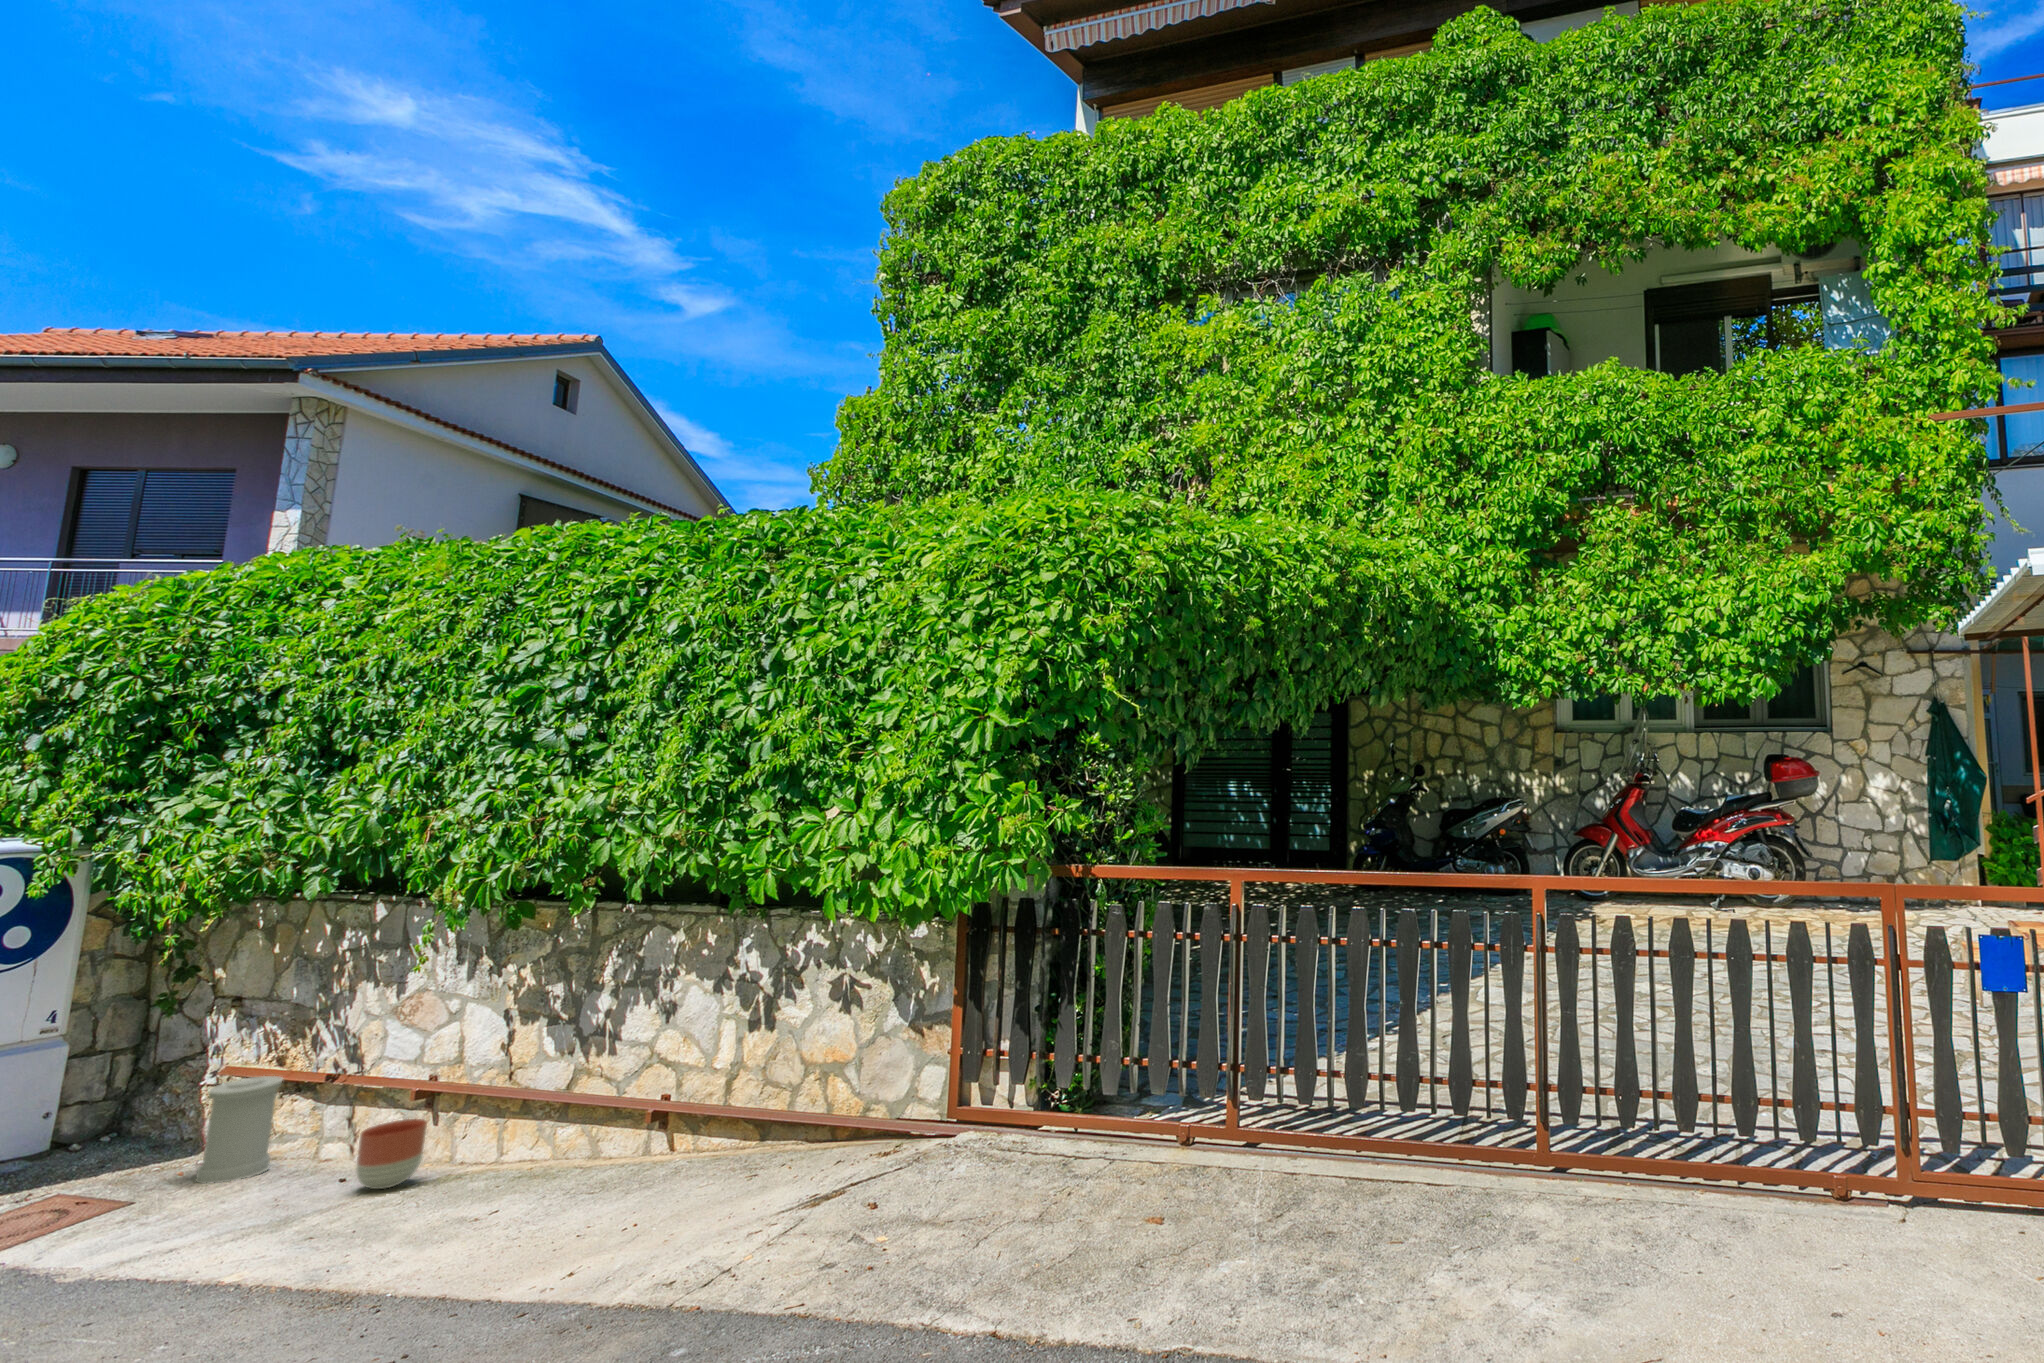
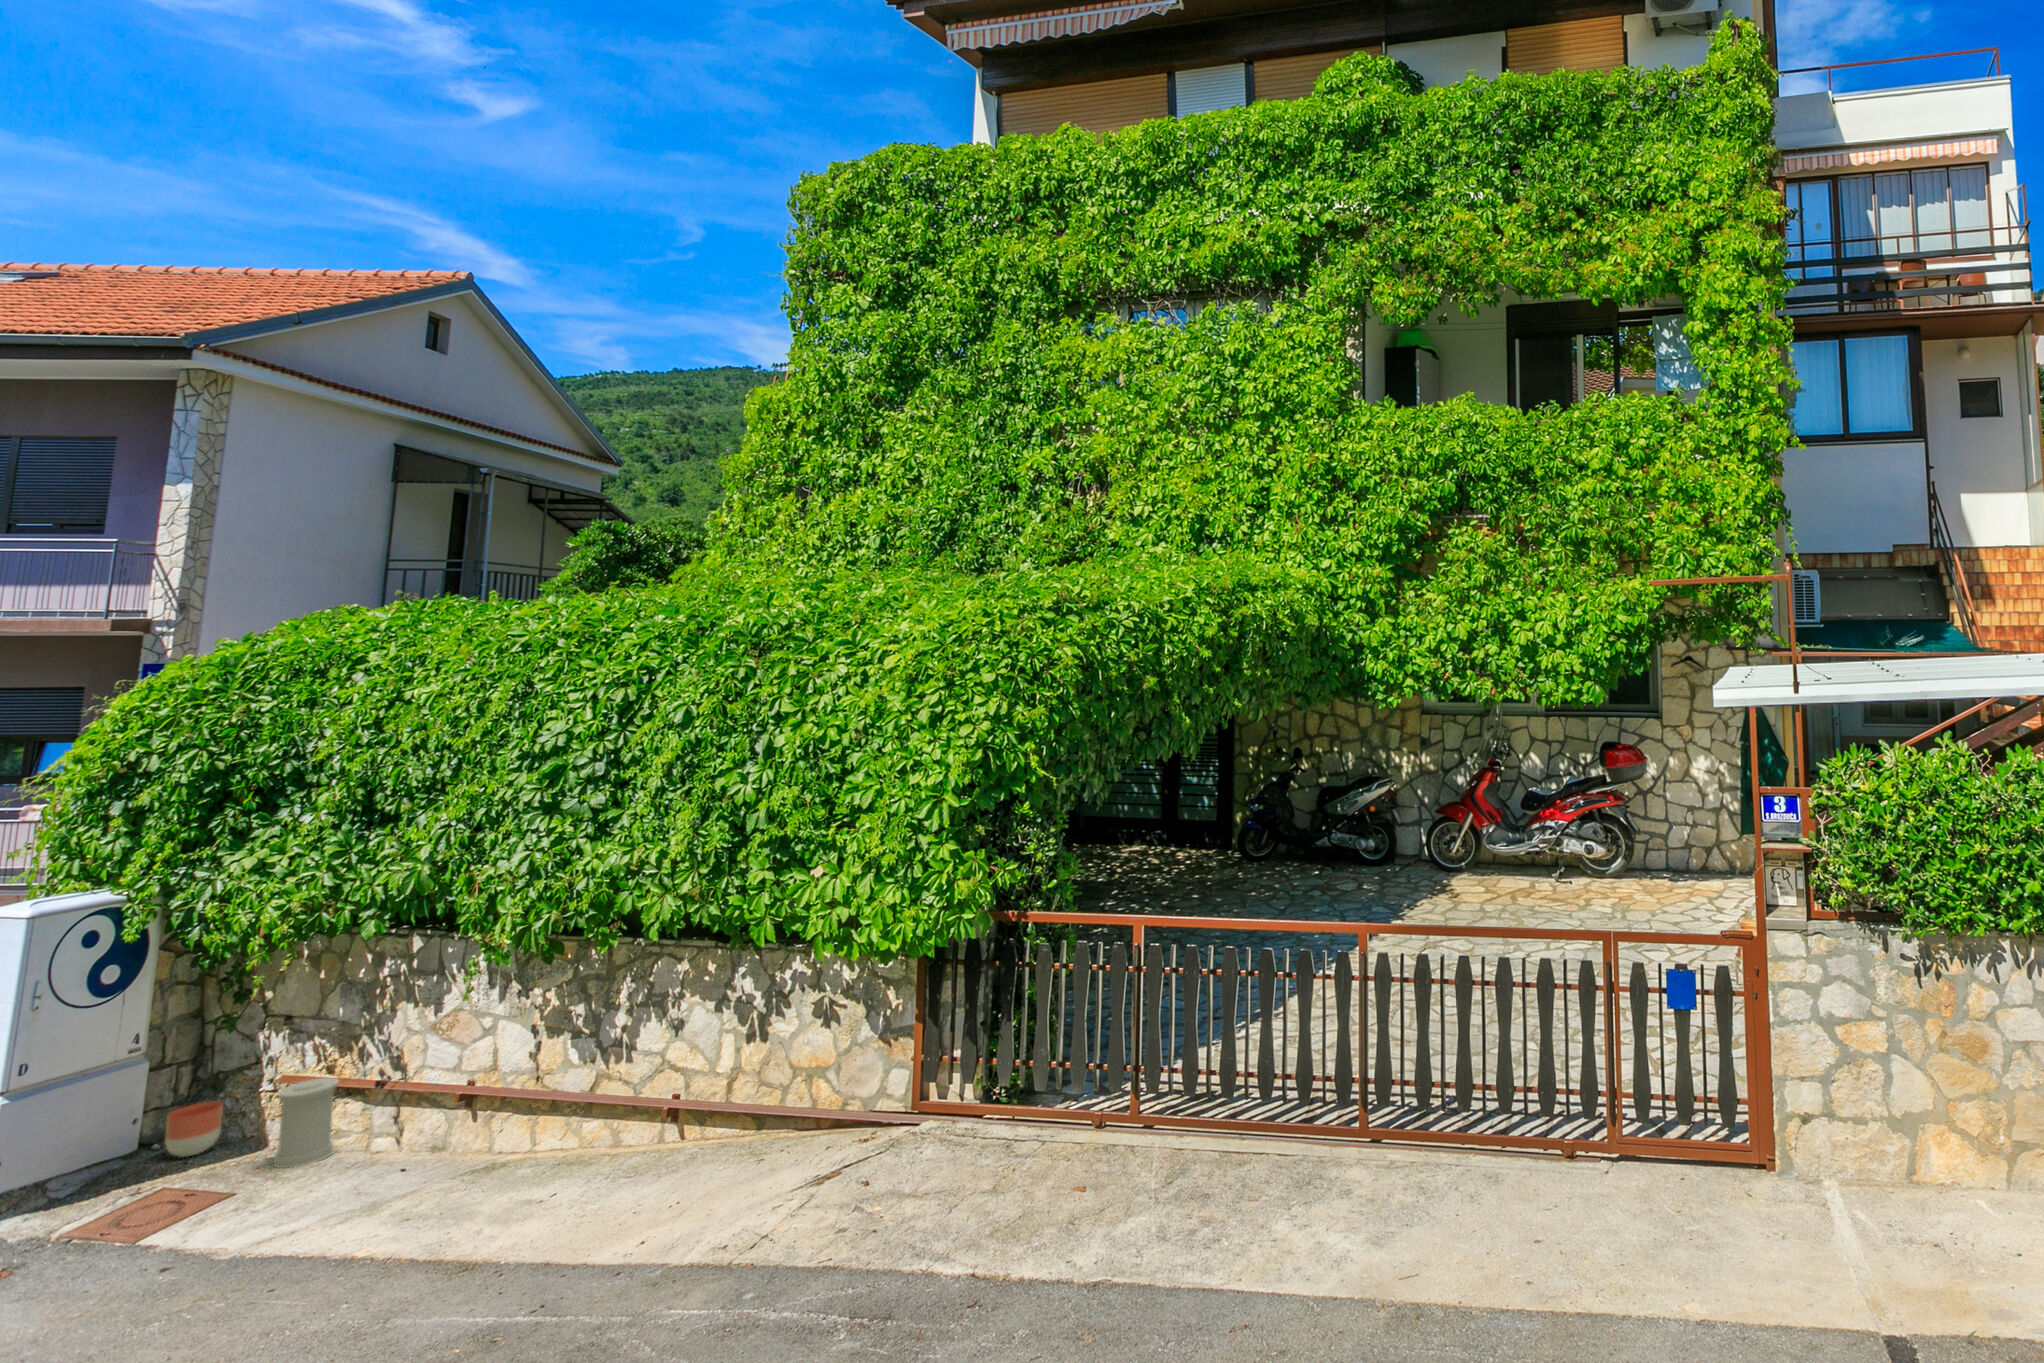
planter: present [356,1119,427,1189] -> present [166,1101,223,1157]

